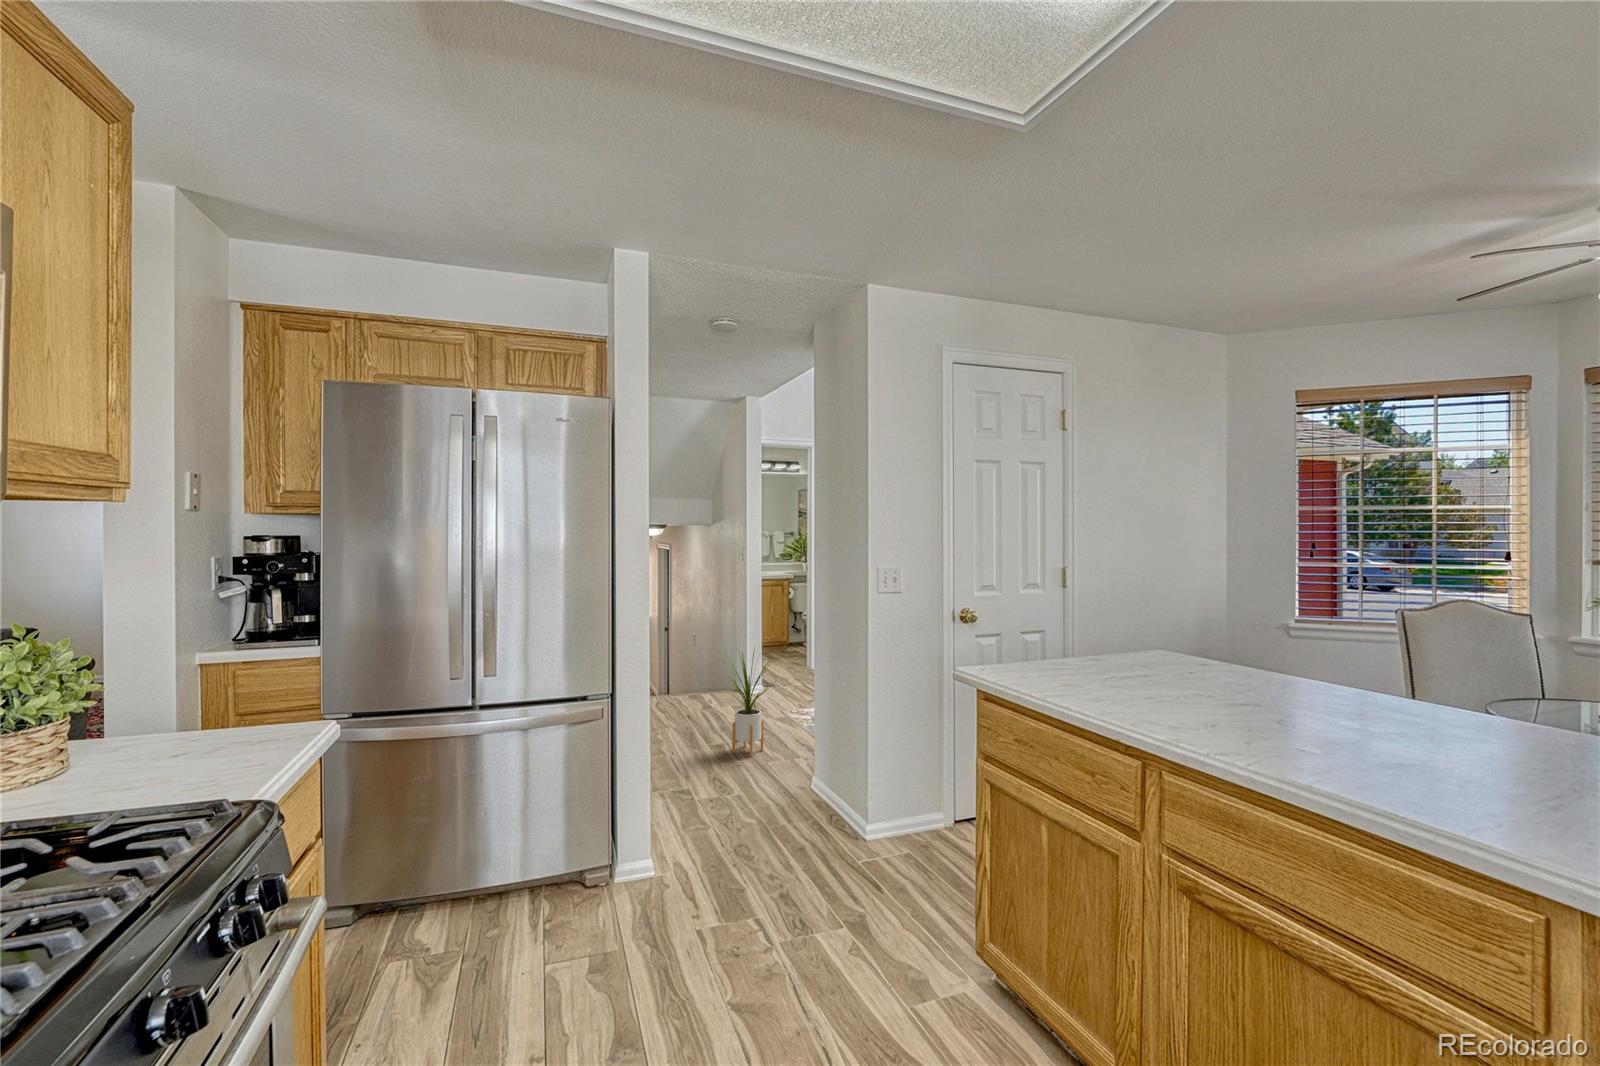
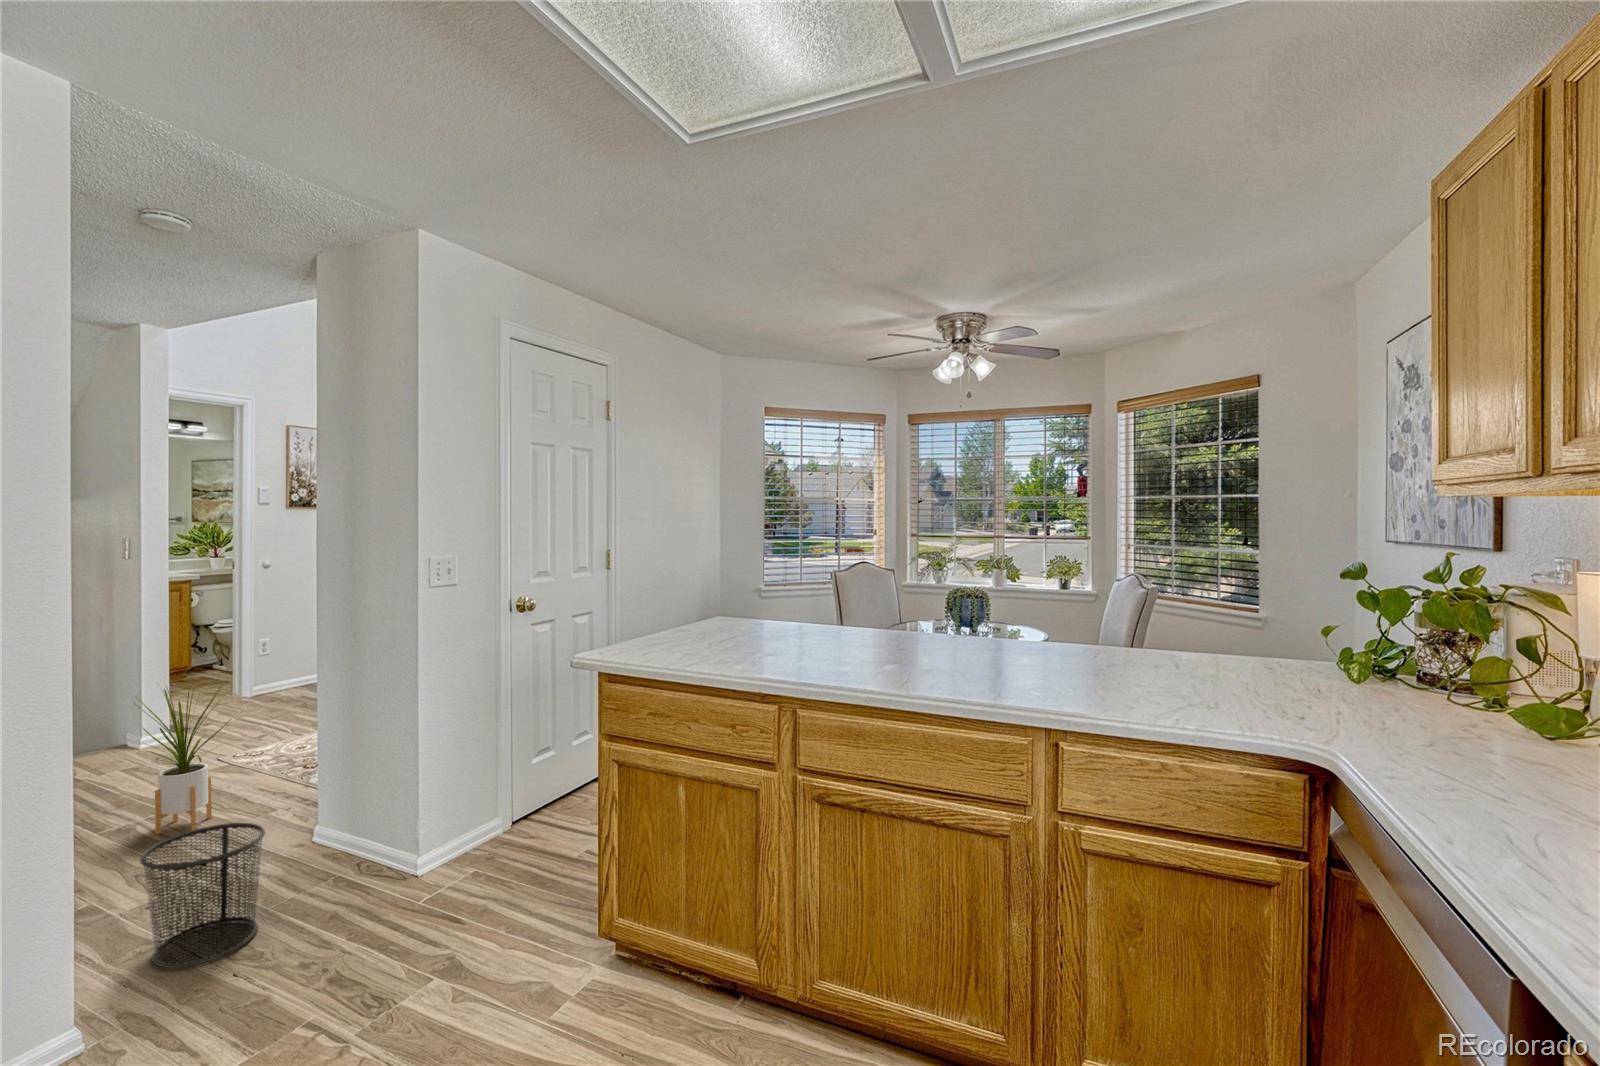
waste bin: none [695,754,763,850] -> present [140,823,265,968]

